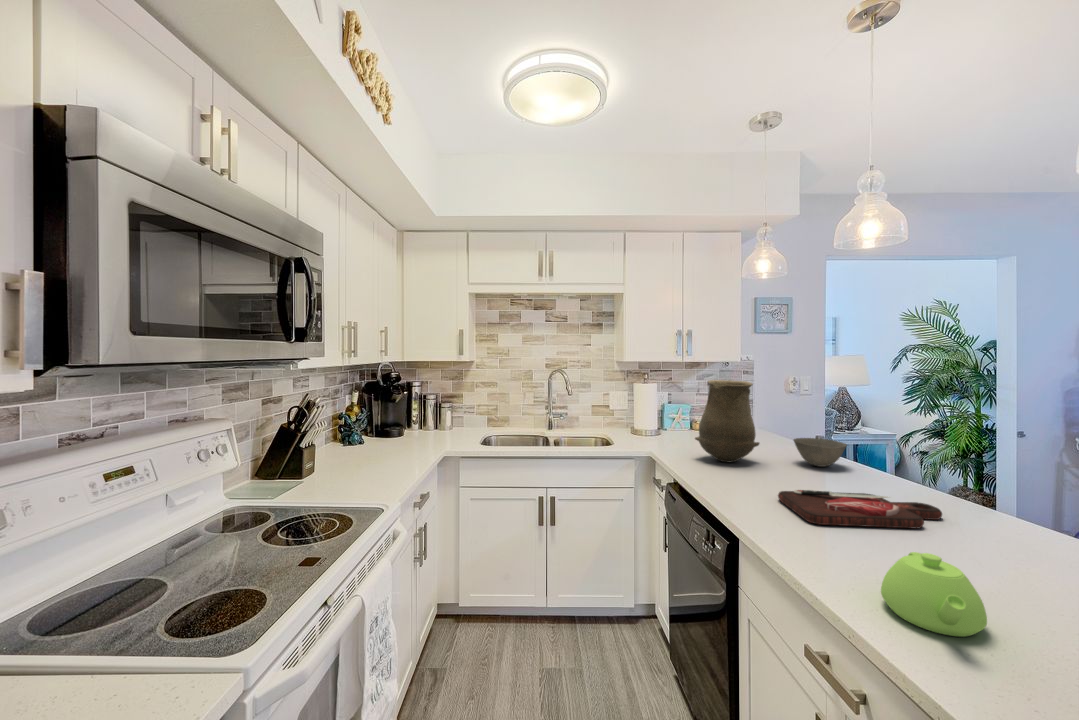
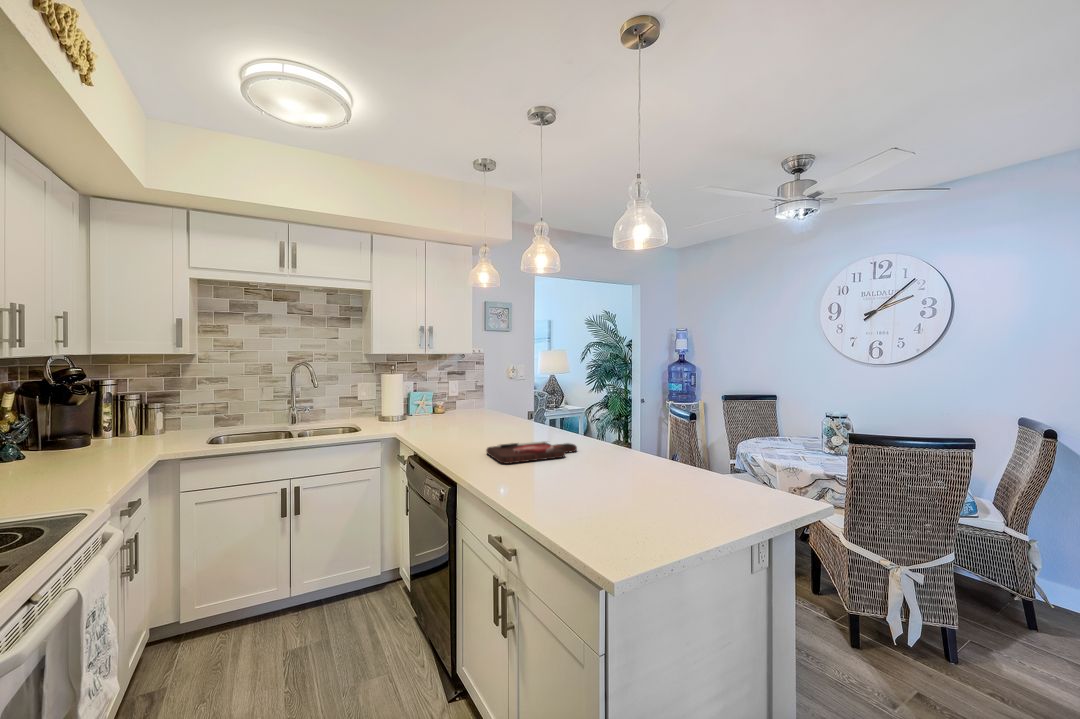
vase: present [695,380,759,462] -> none [432,369,481,434]
bowl: present [793,438,847,467] -> none [504,411,537,431]
teapot: present [881,552,987,637] -> none [526,461,571,502]

